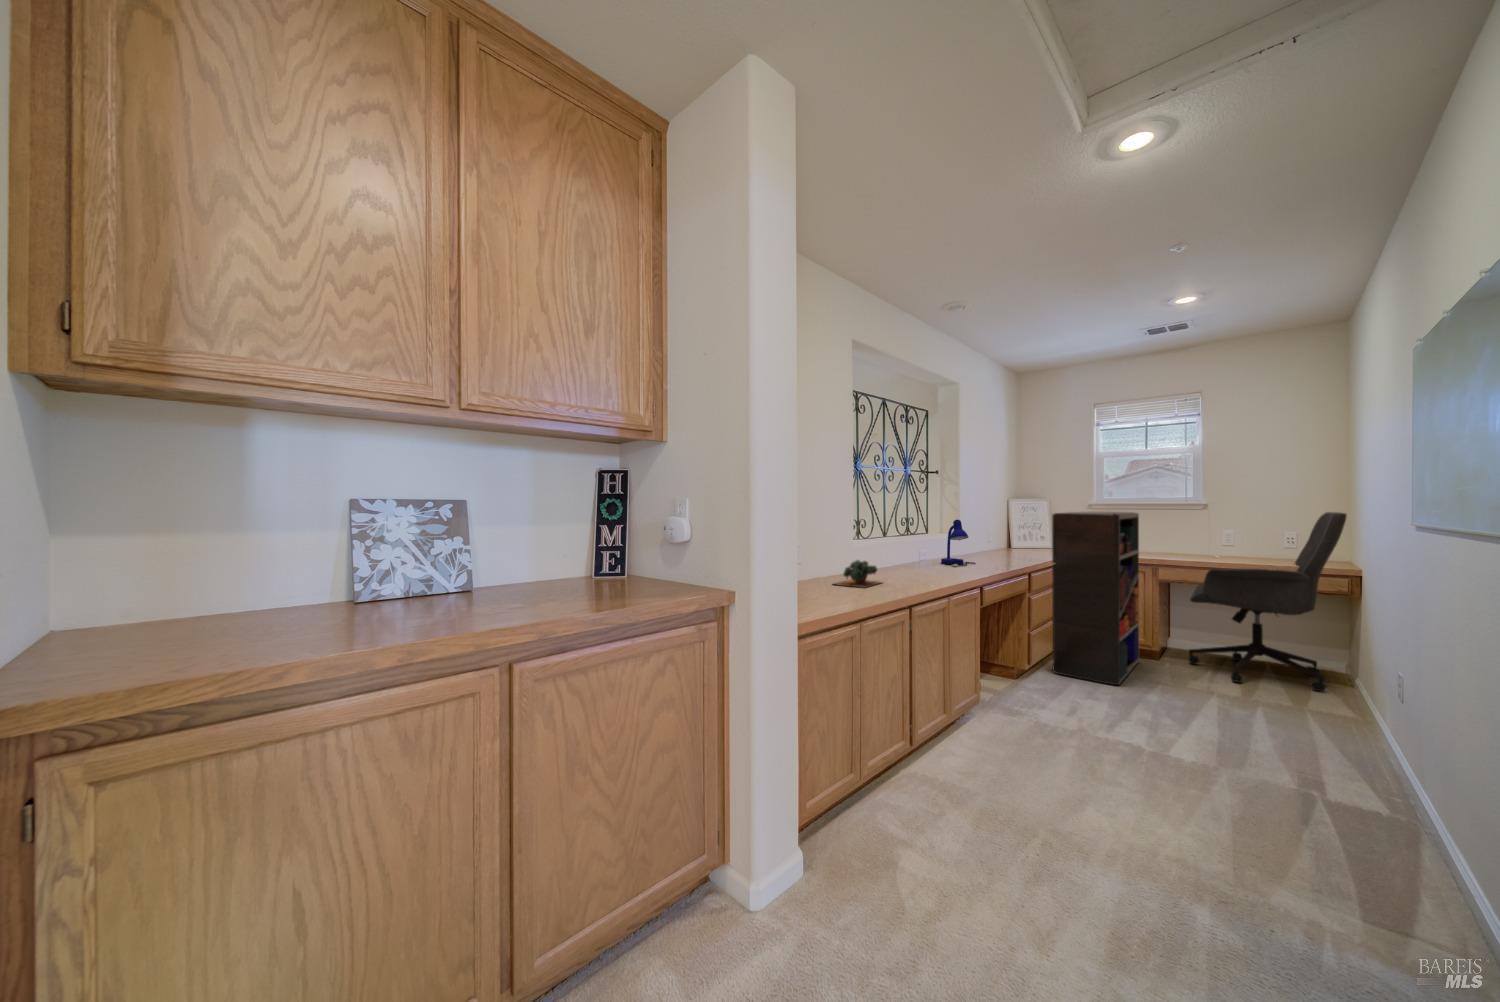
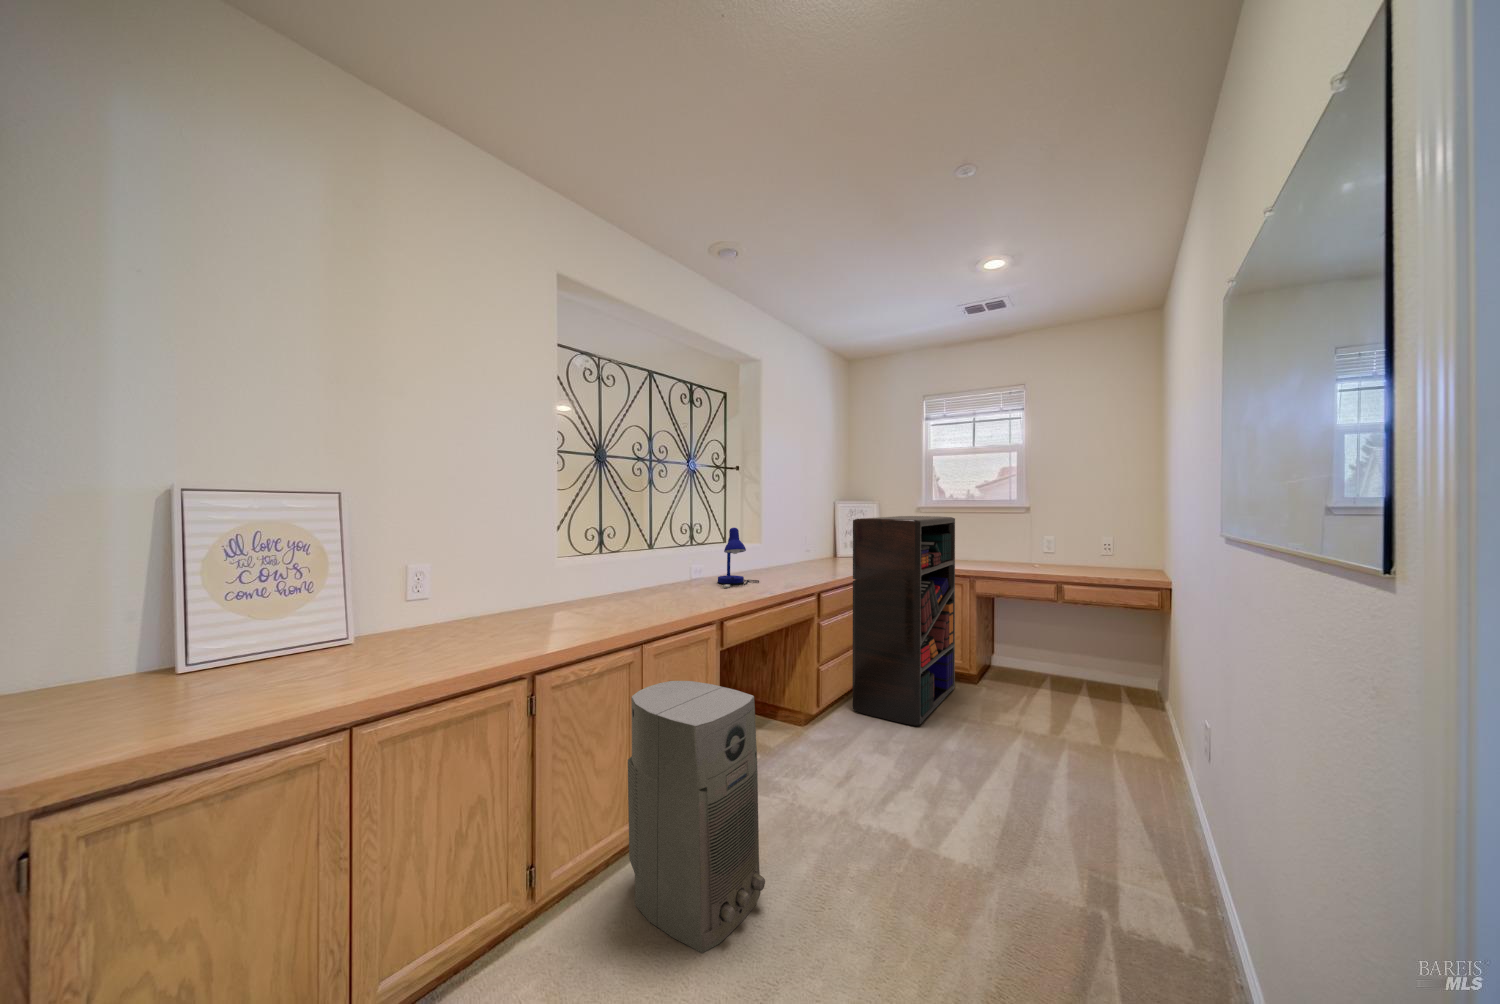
office chair: present [1189,512,1347,691] -> none [1004,517,1157,721]
succulent plant: present [834,560,881,588] -> none [482,591,571,636]
air purifier: none [948,623,1054,793] -> present [628,681,765,953]

